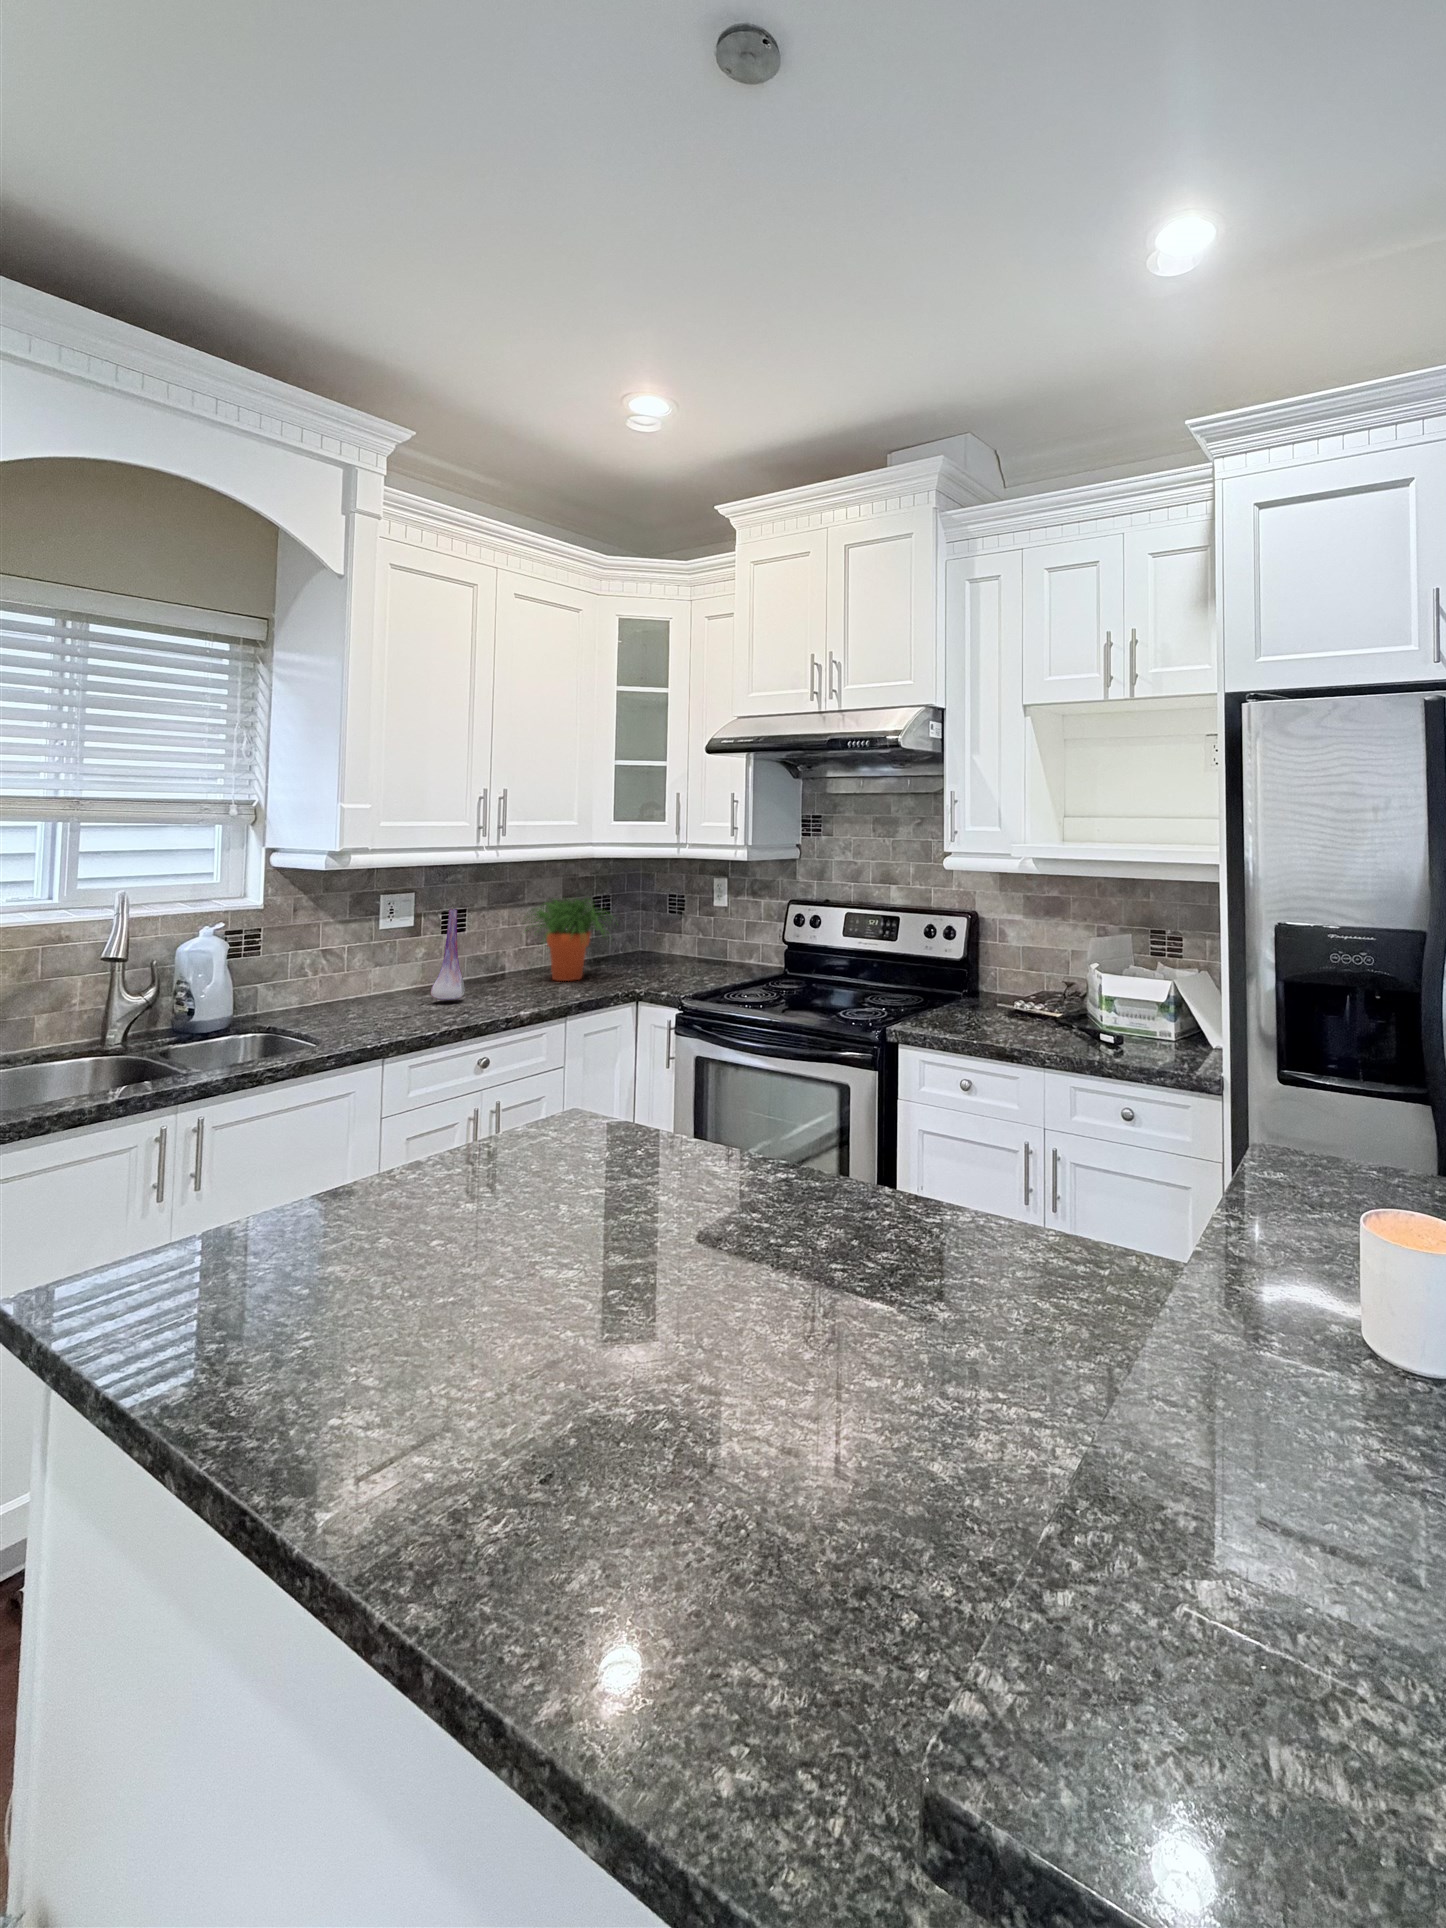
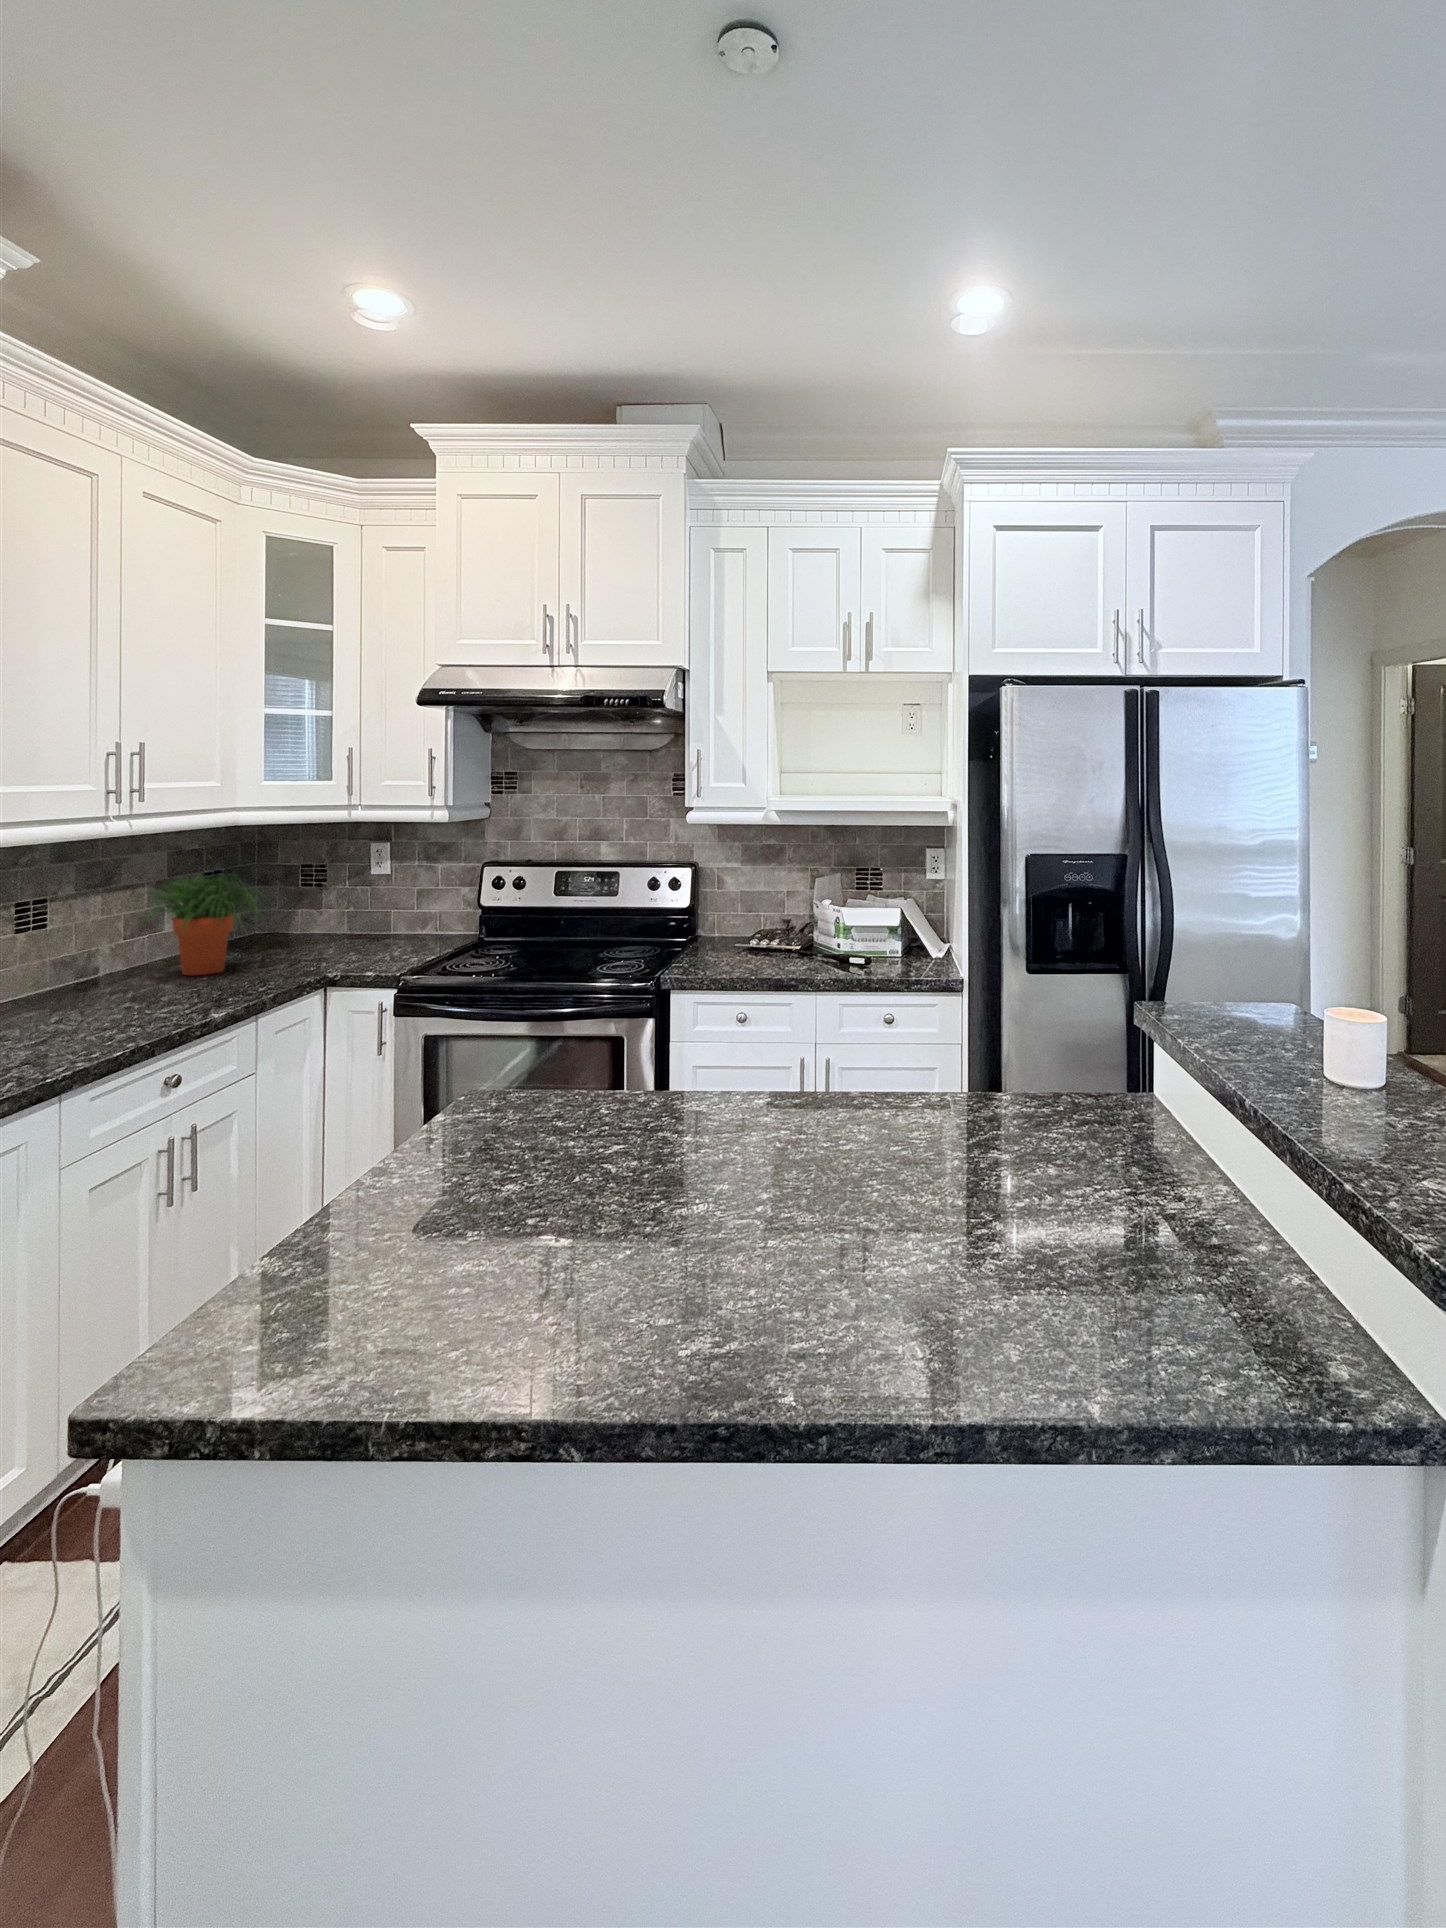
vase: present [431,909,465,1000] -> none [40,895,100,1016]

